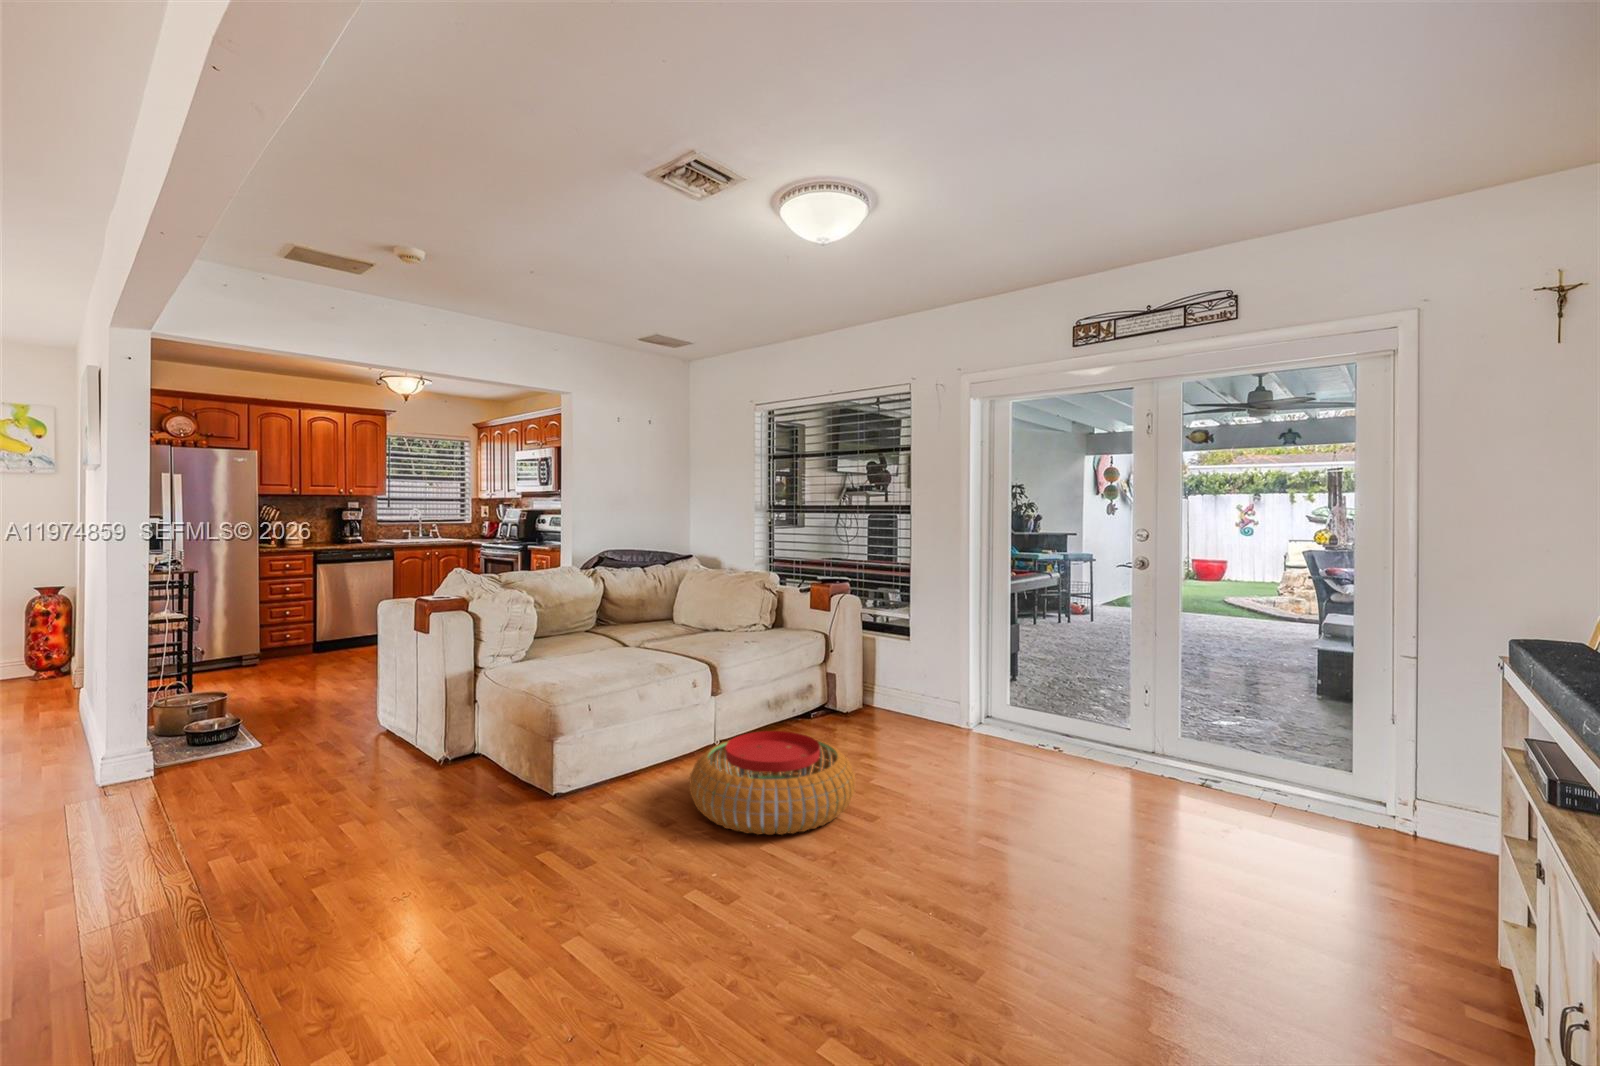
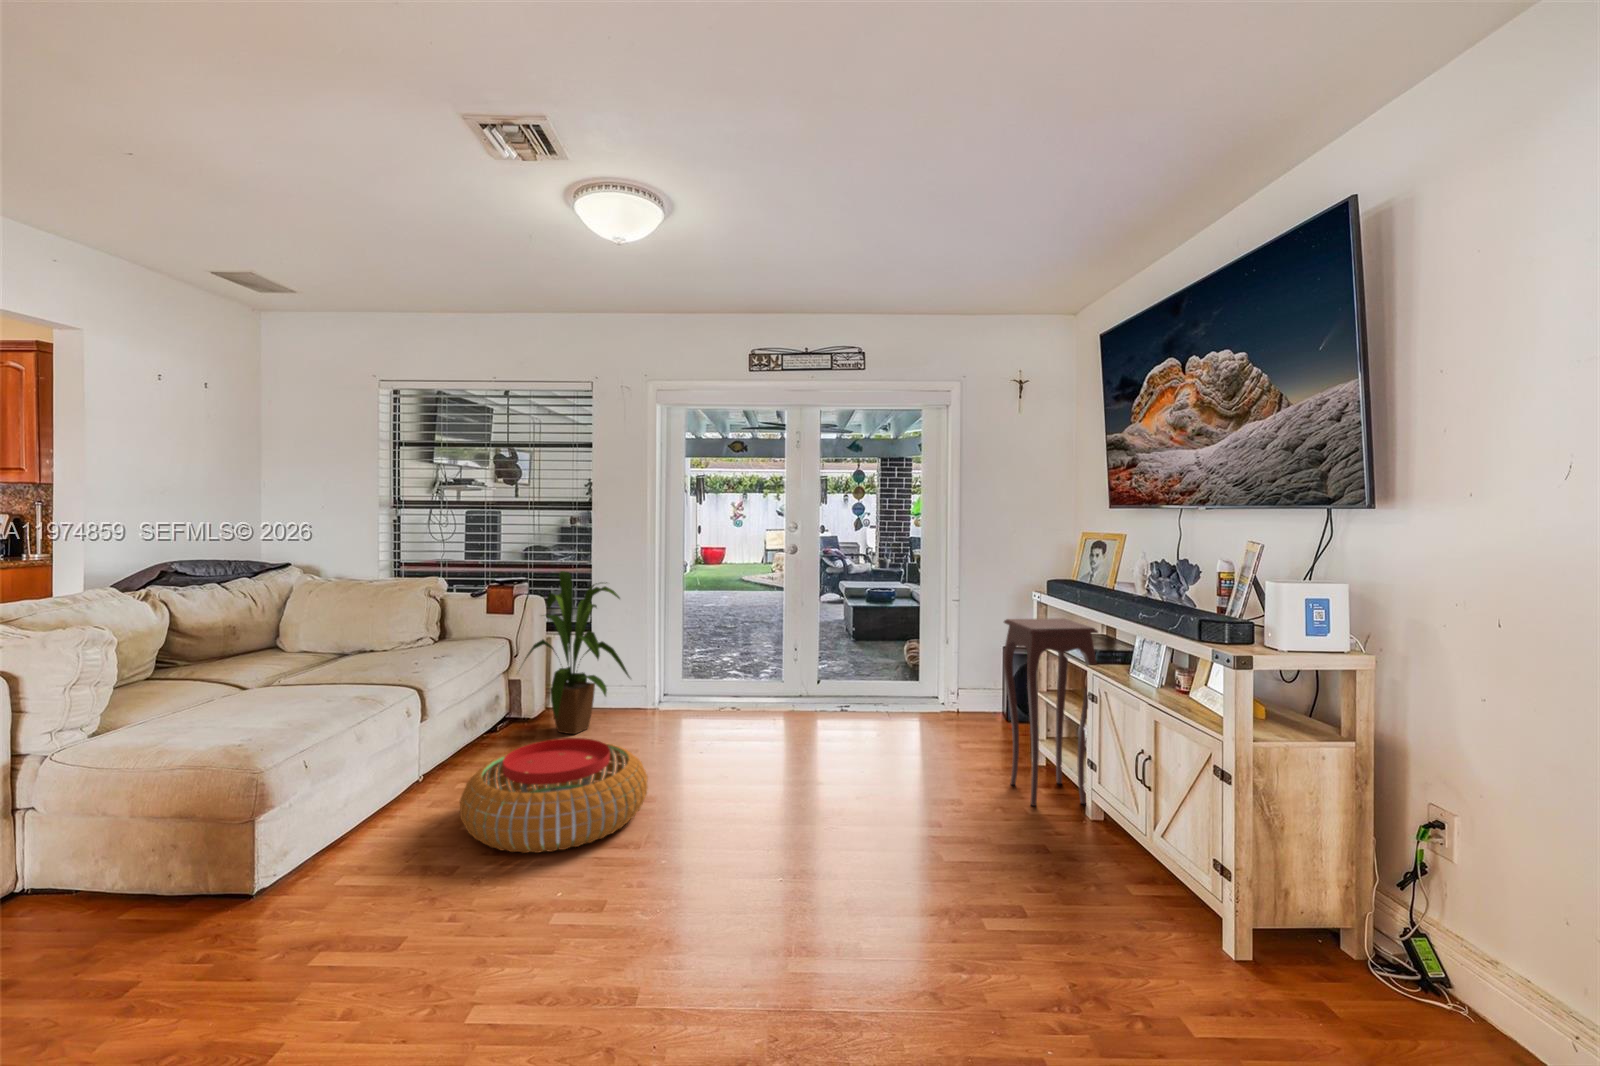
house plant: none [819,574,928,735] -> present [525,571,629,734]
side table: none [1347,692,1511,1047] -> present [1004,618,1098,806]

